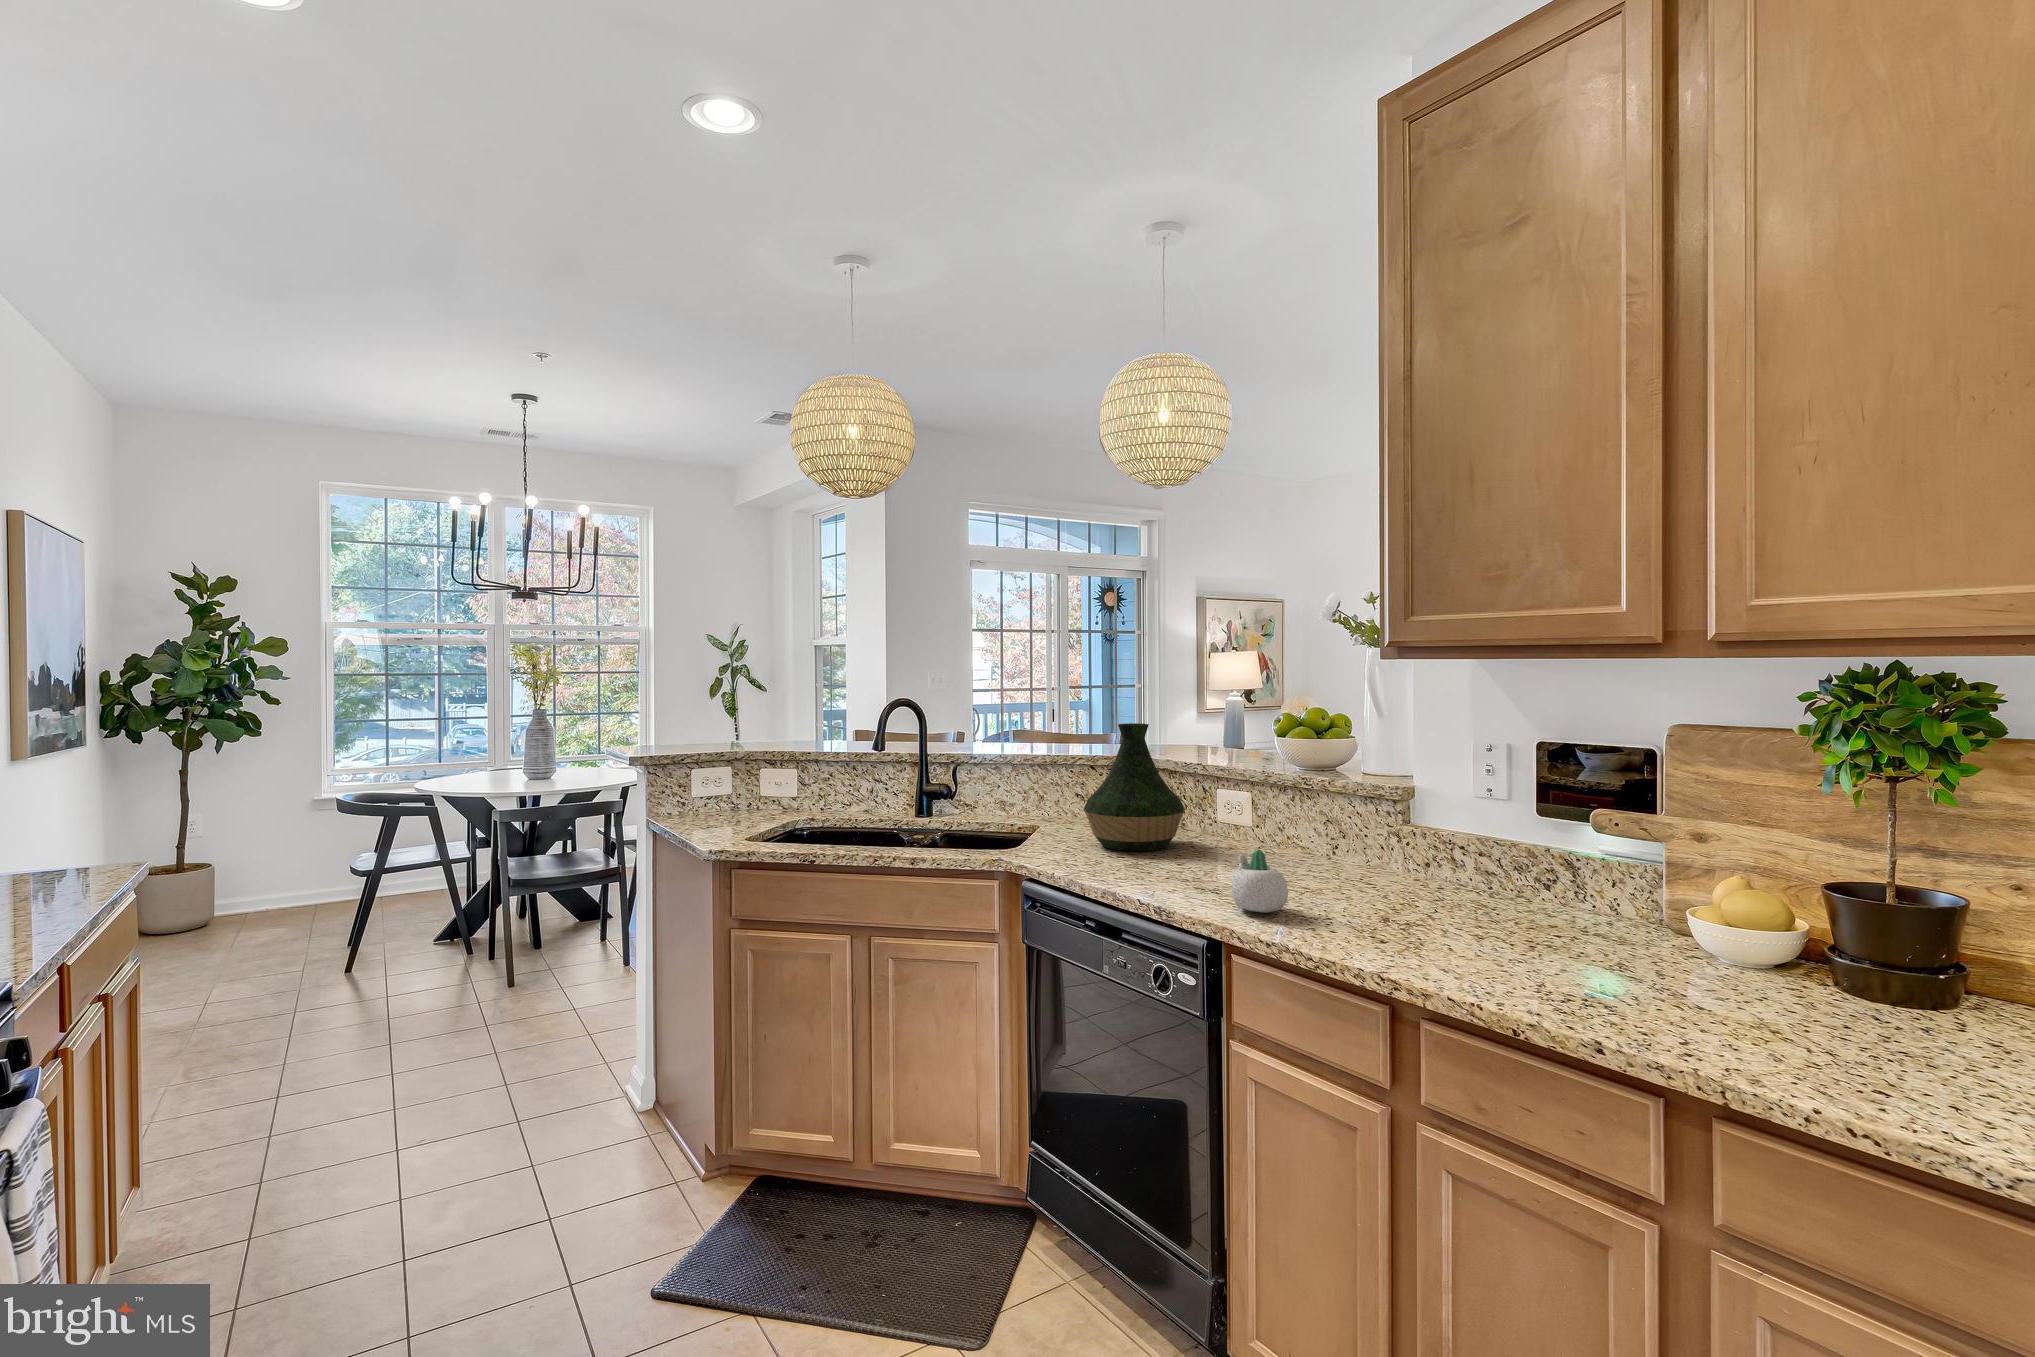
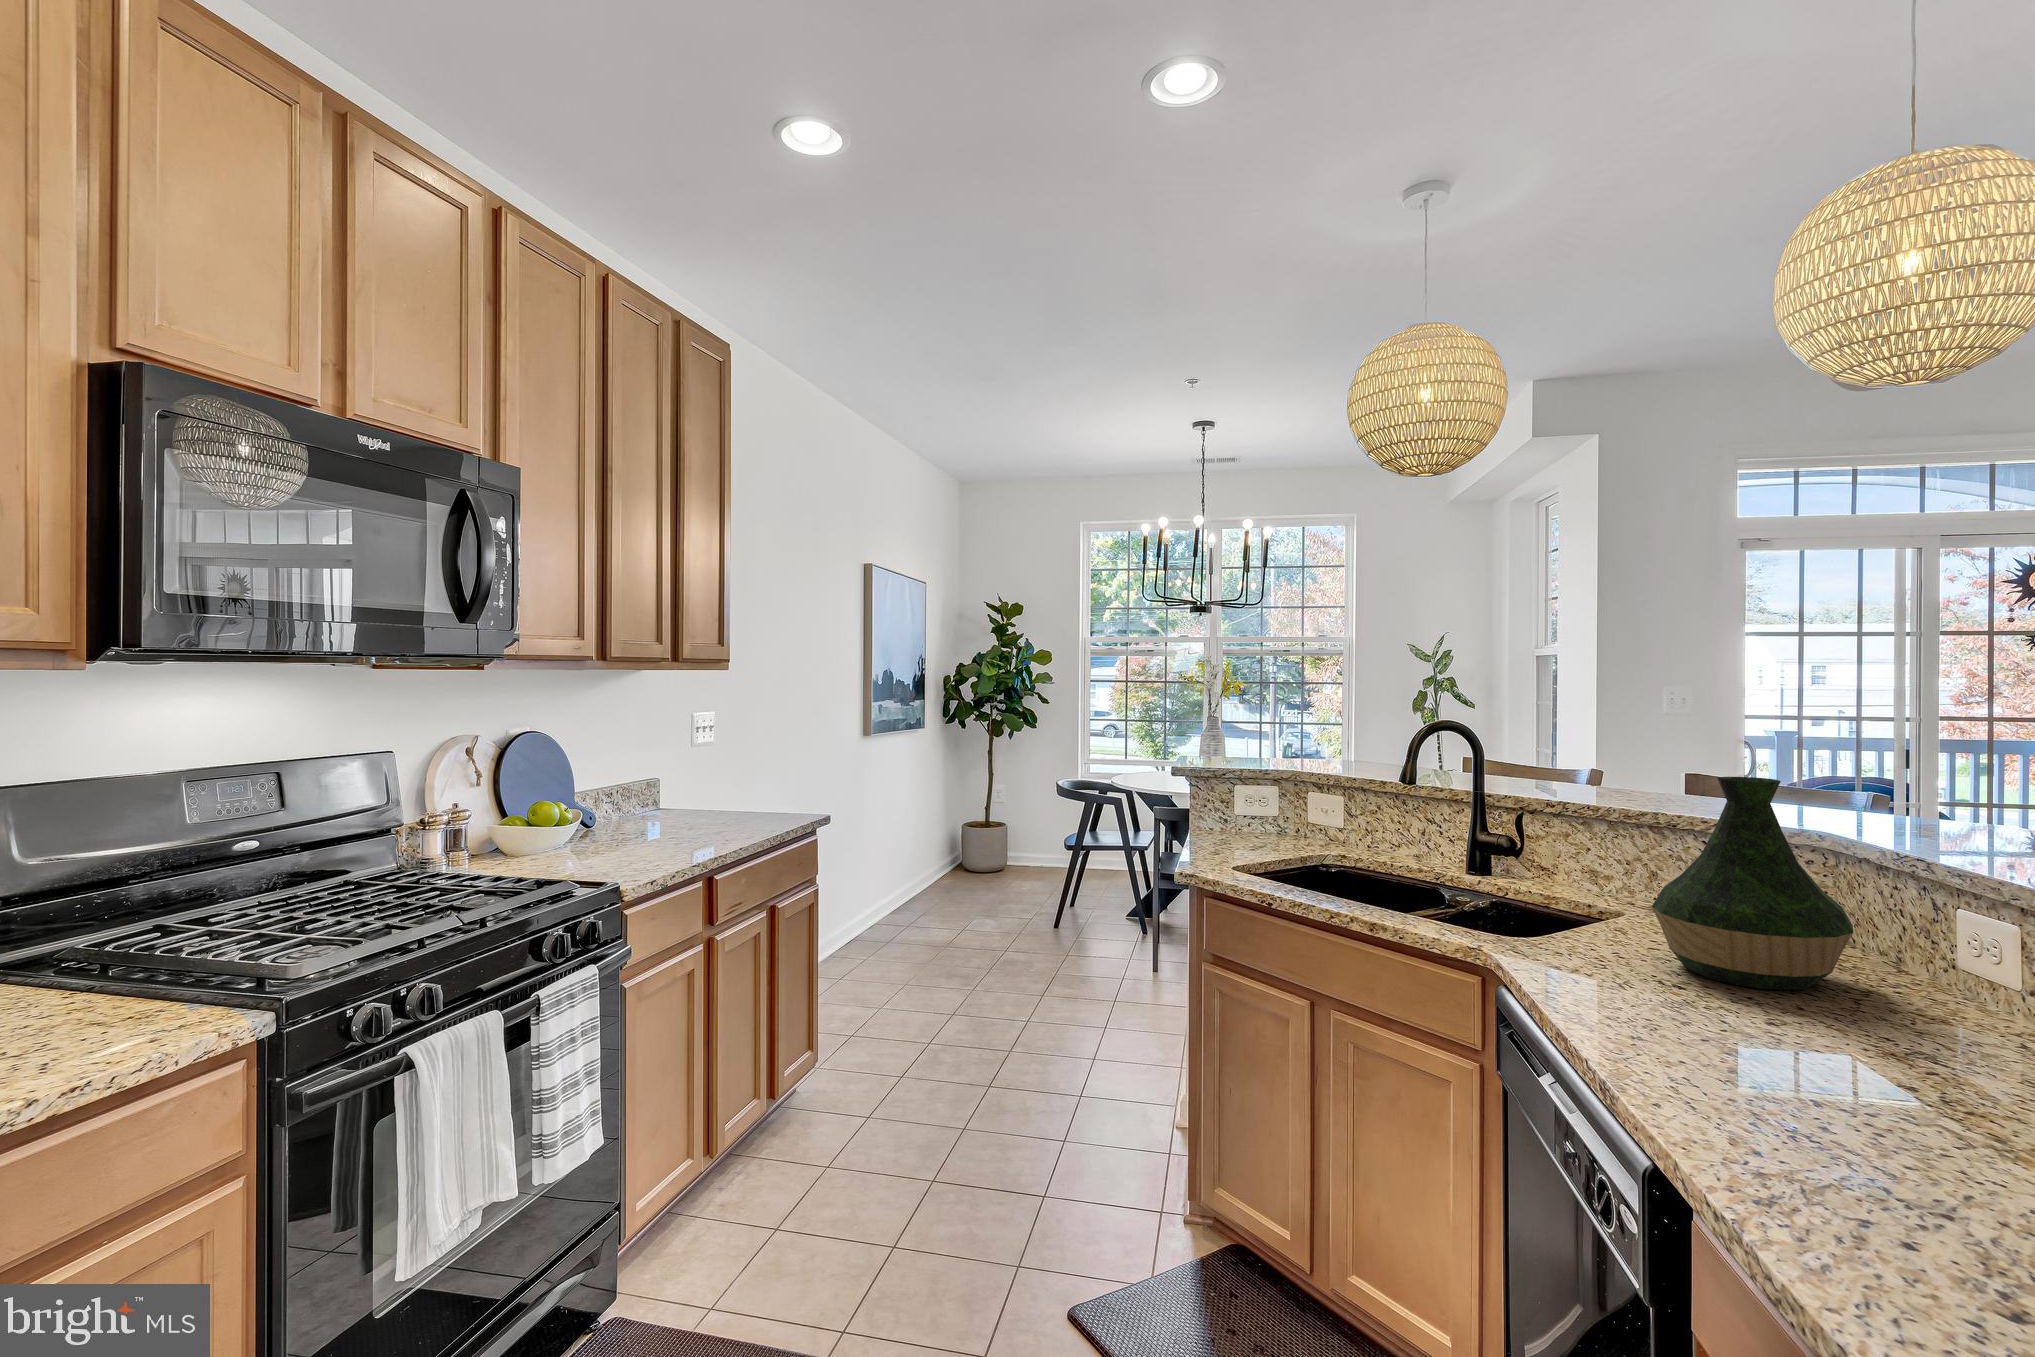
succulent planter: present [1231,849,1288,913] -> none [1749,1036,1879,1167]

